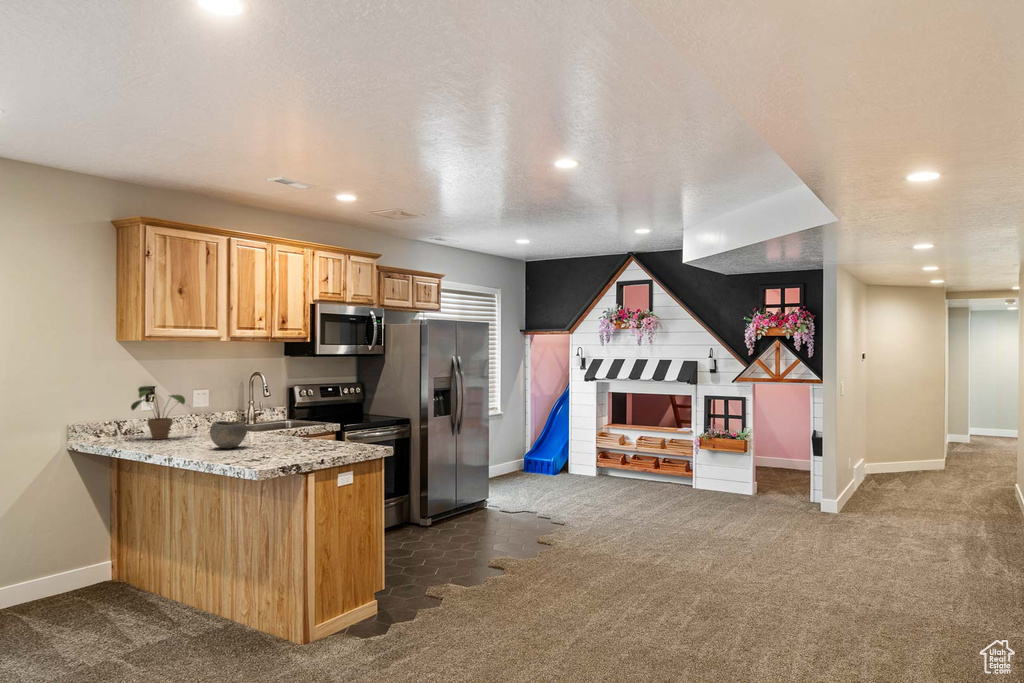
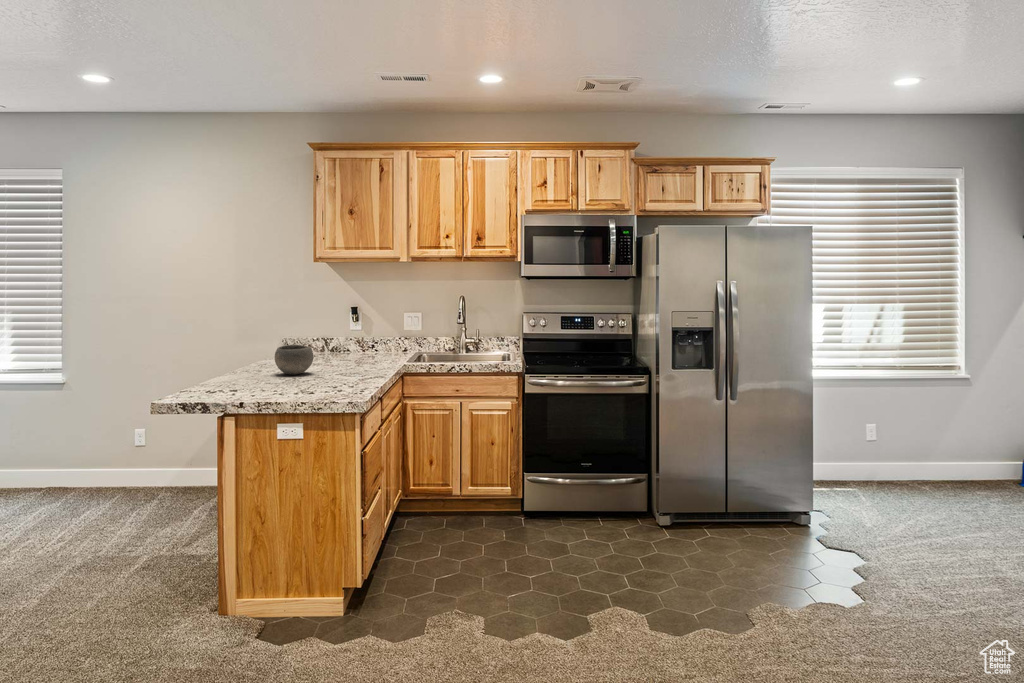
potted plant: present [131,386,185,439] -> none [309,306,363,359]

